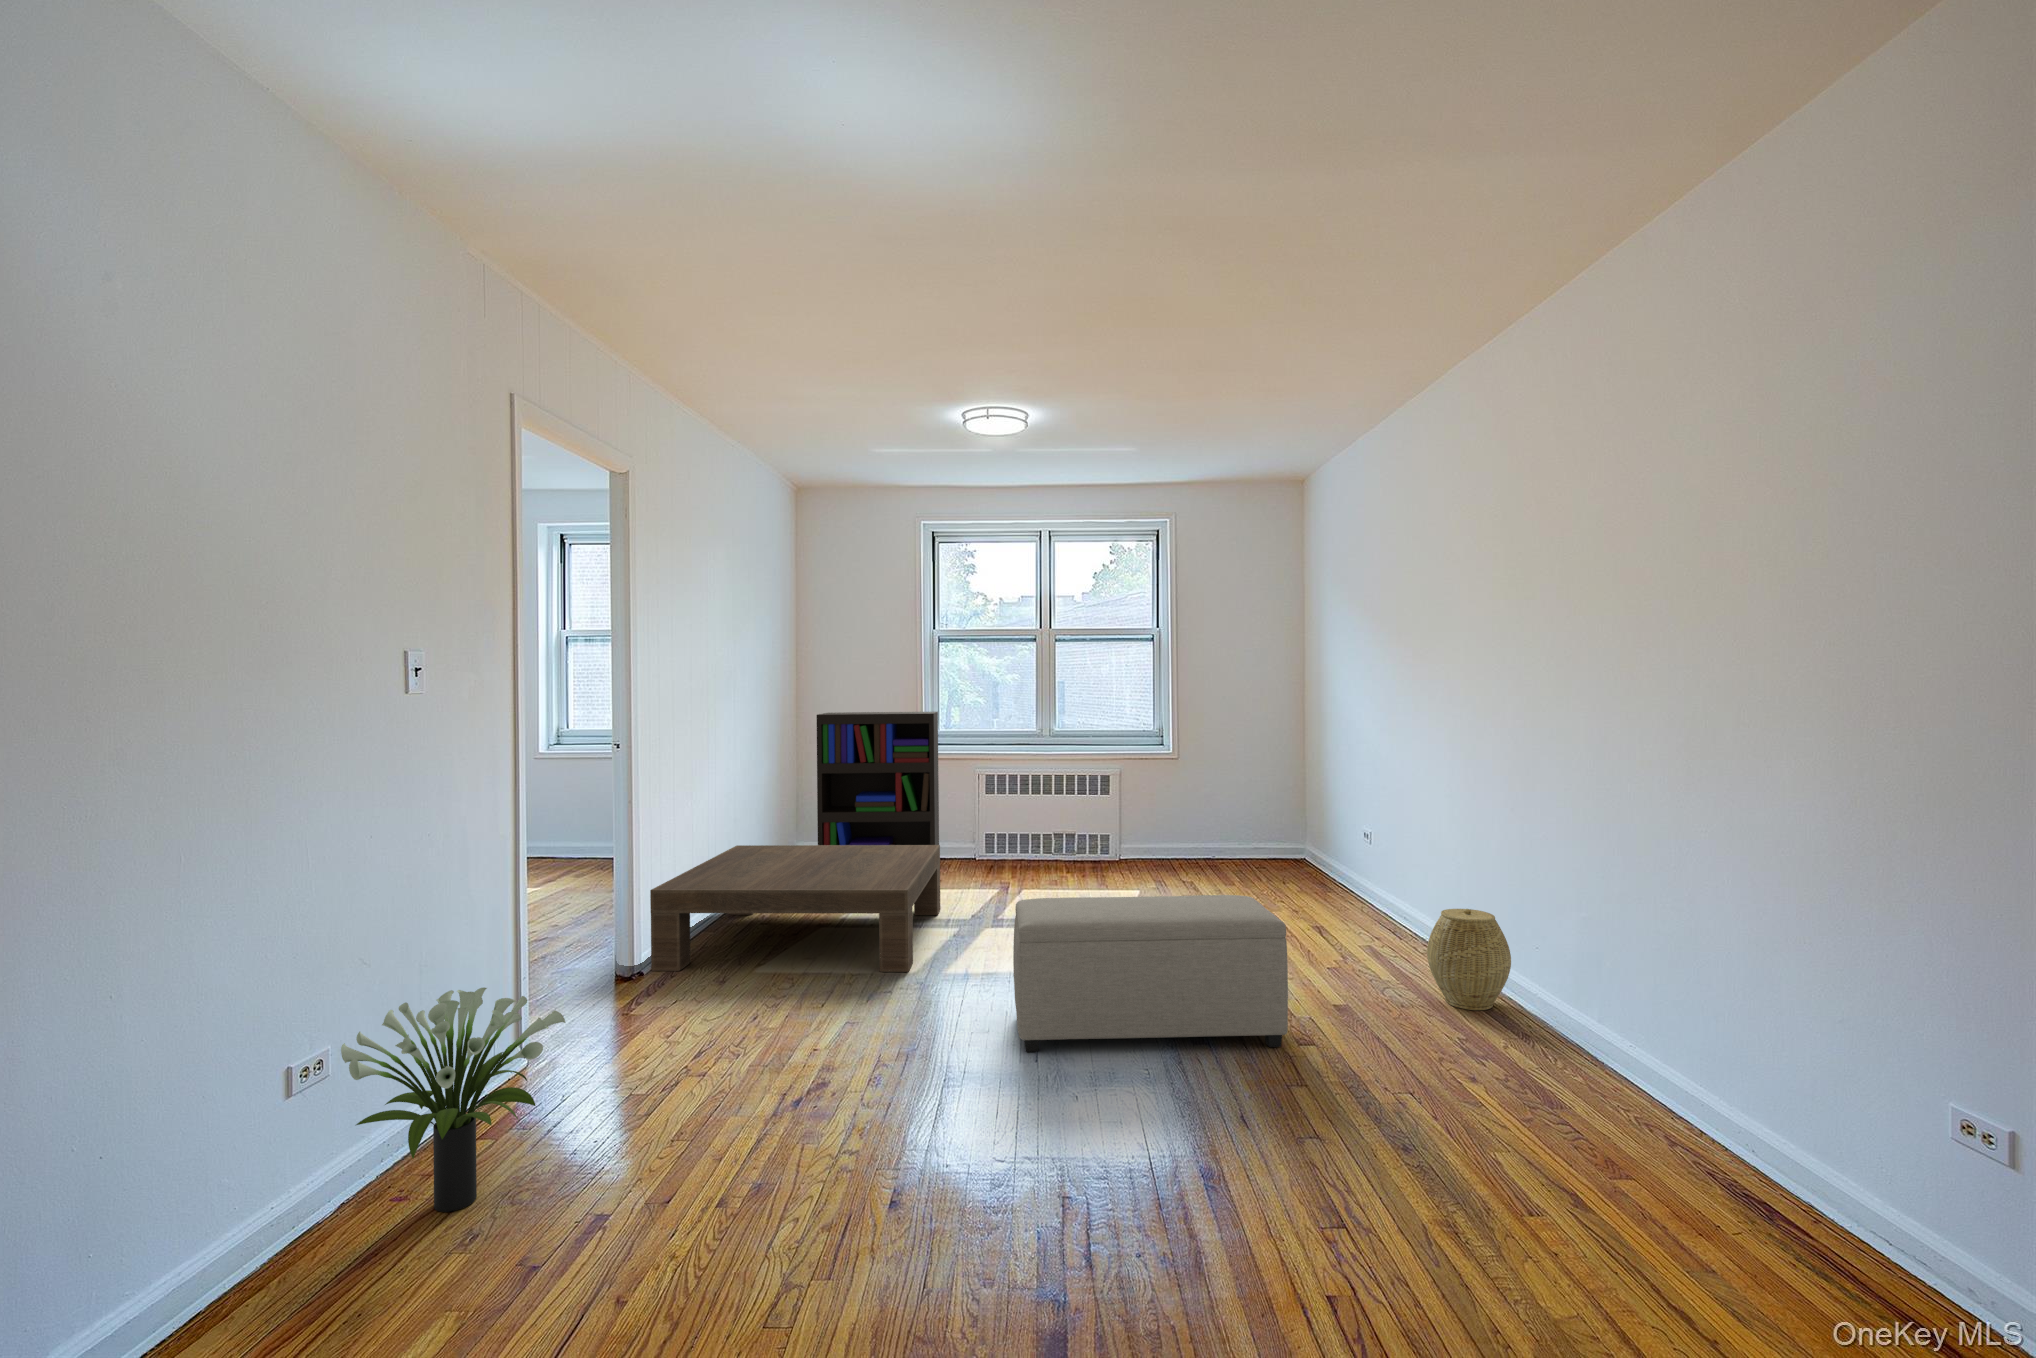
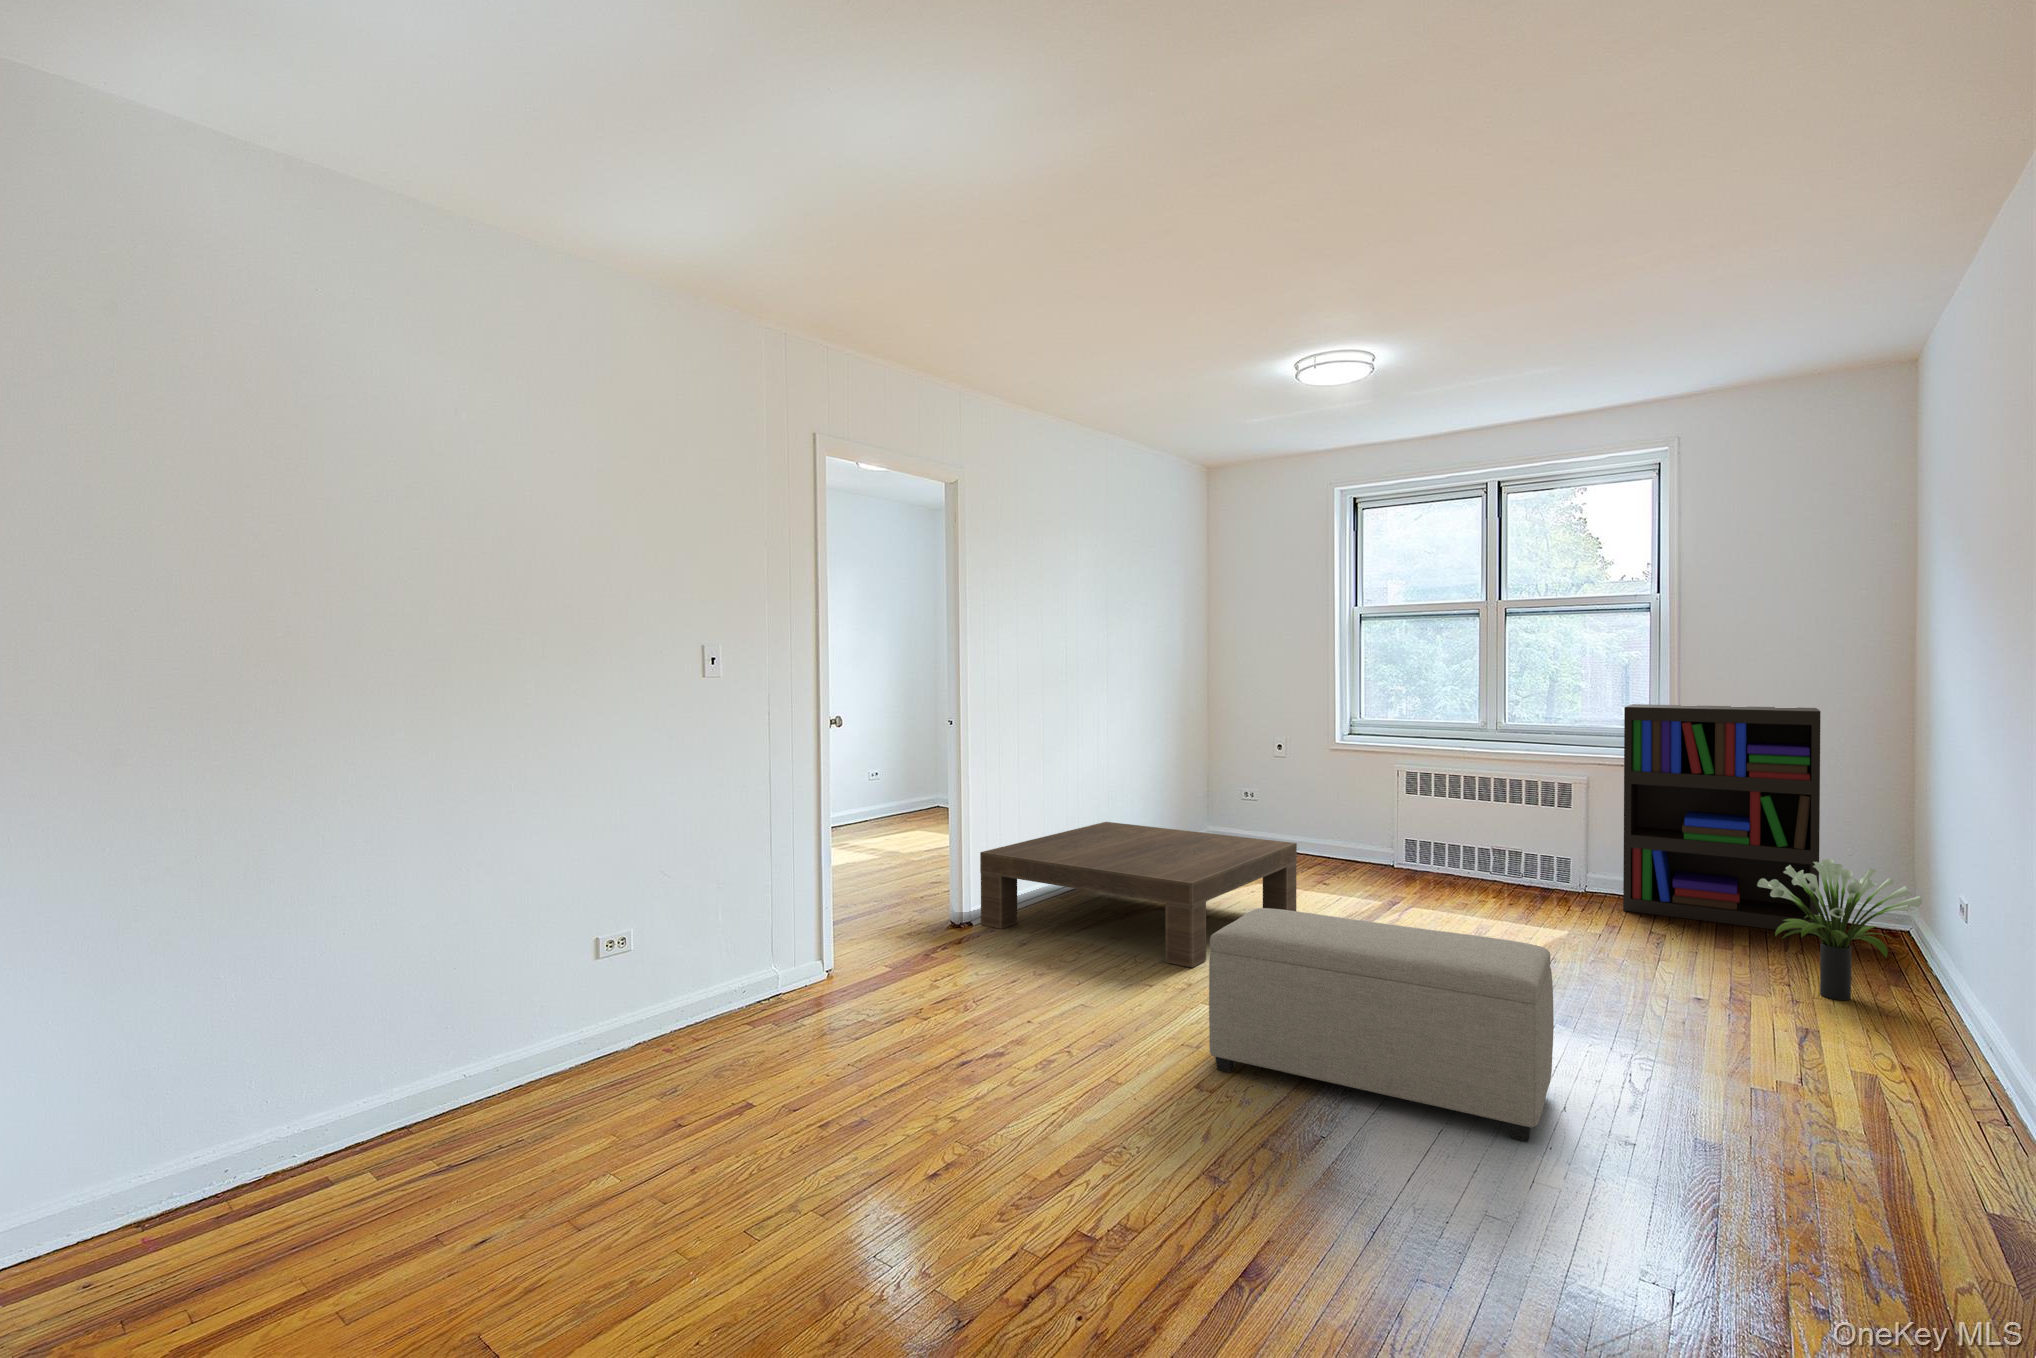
bookshelf: present [817,712,939,845] -> present [1623,704,1821,934]
woven basket: present [1427,909,1511,1010] -> none [1850,1018,2008,1182]
potted plant: present [341,988,565,1212] -> present [1757,859,1922,1000]

